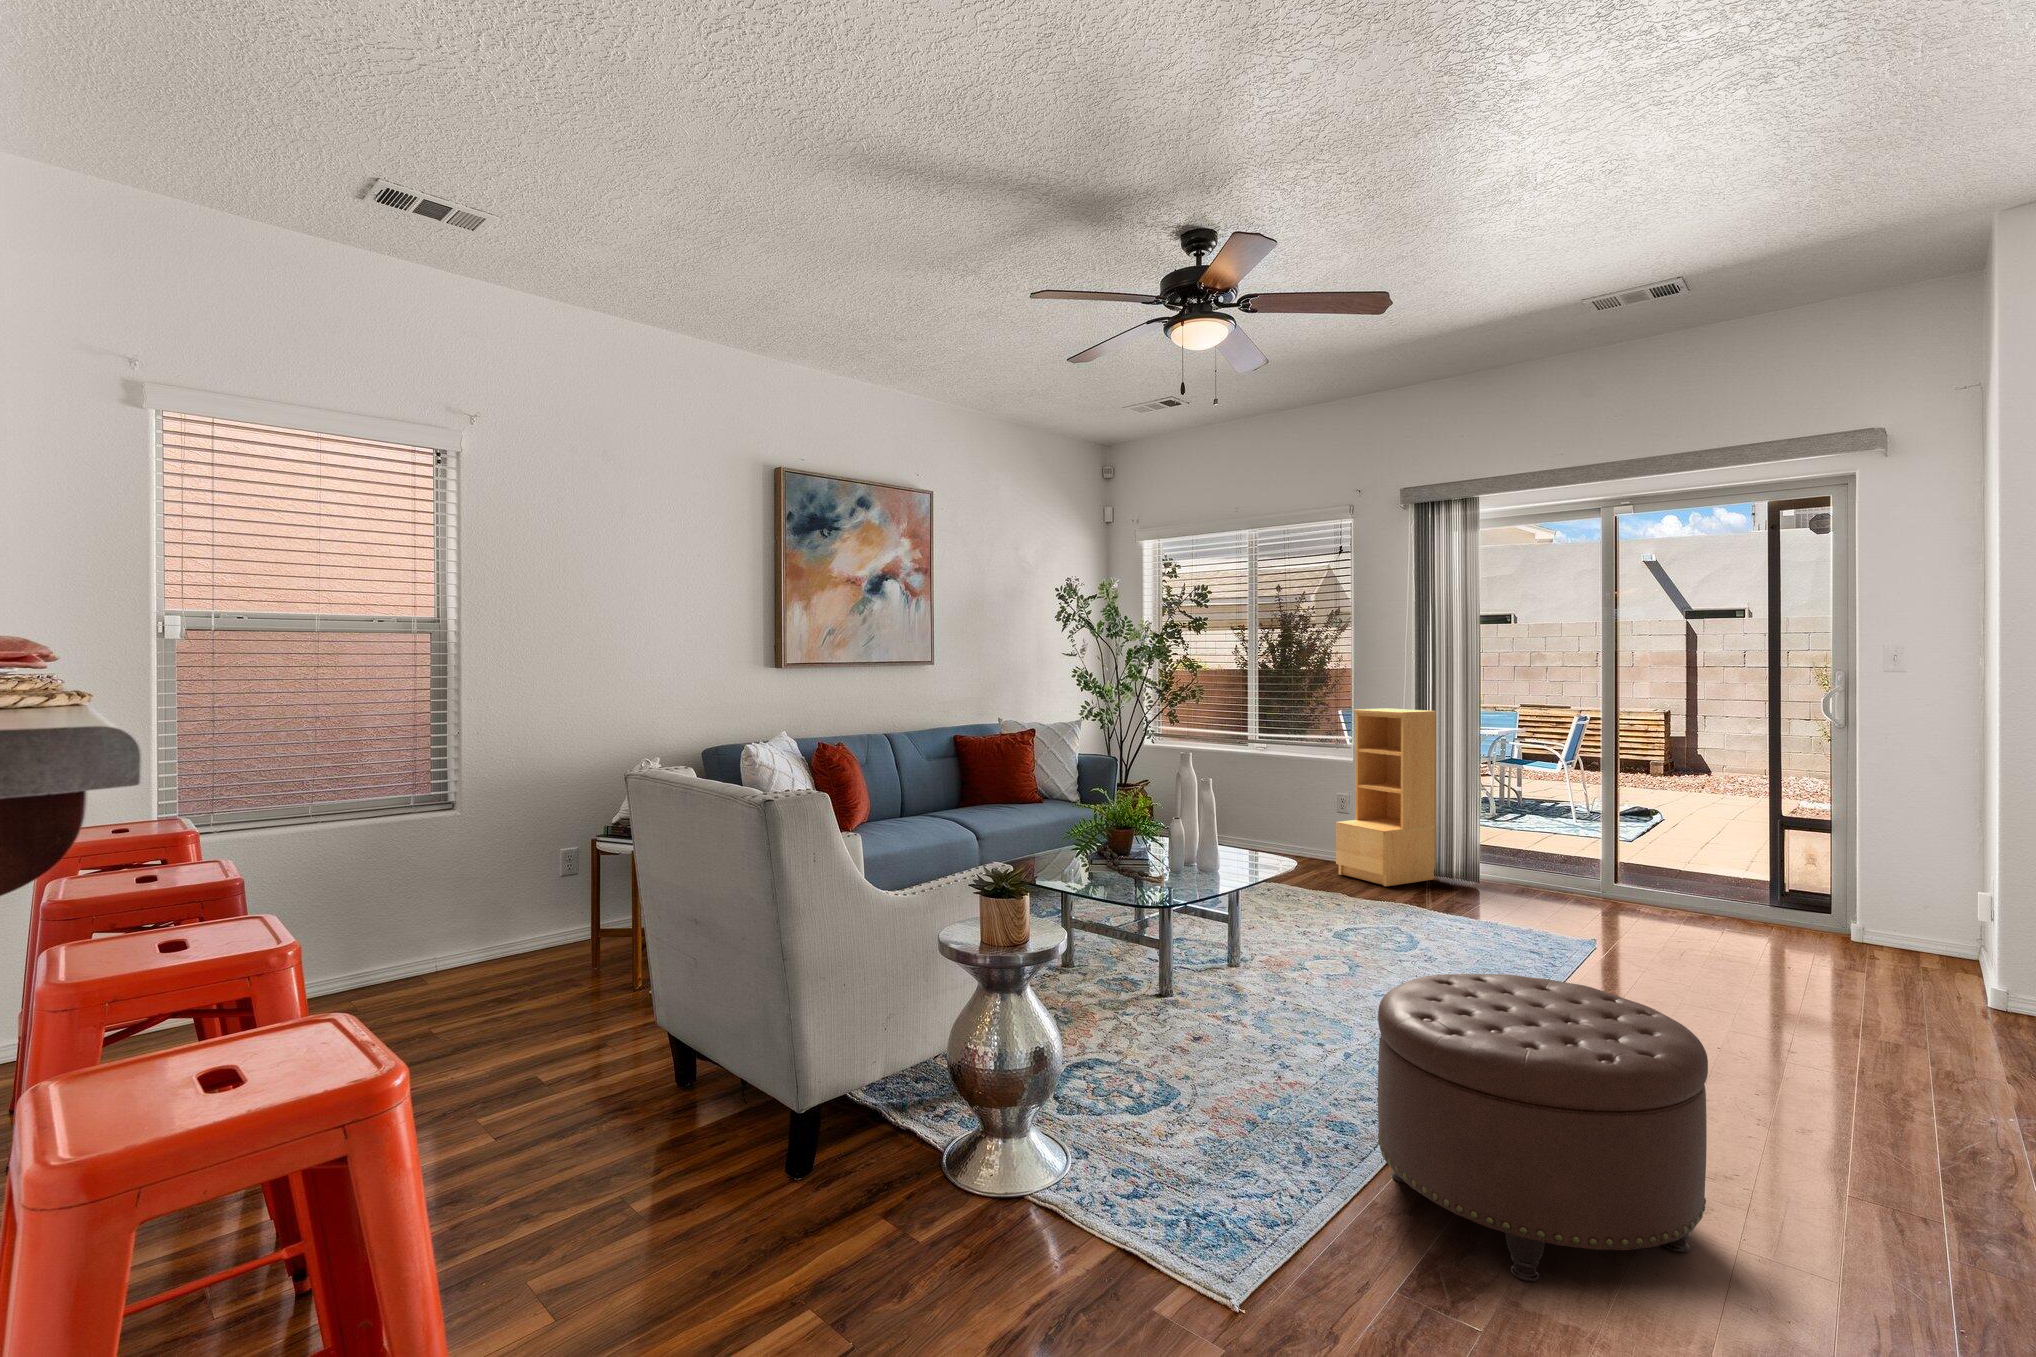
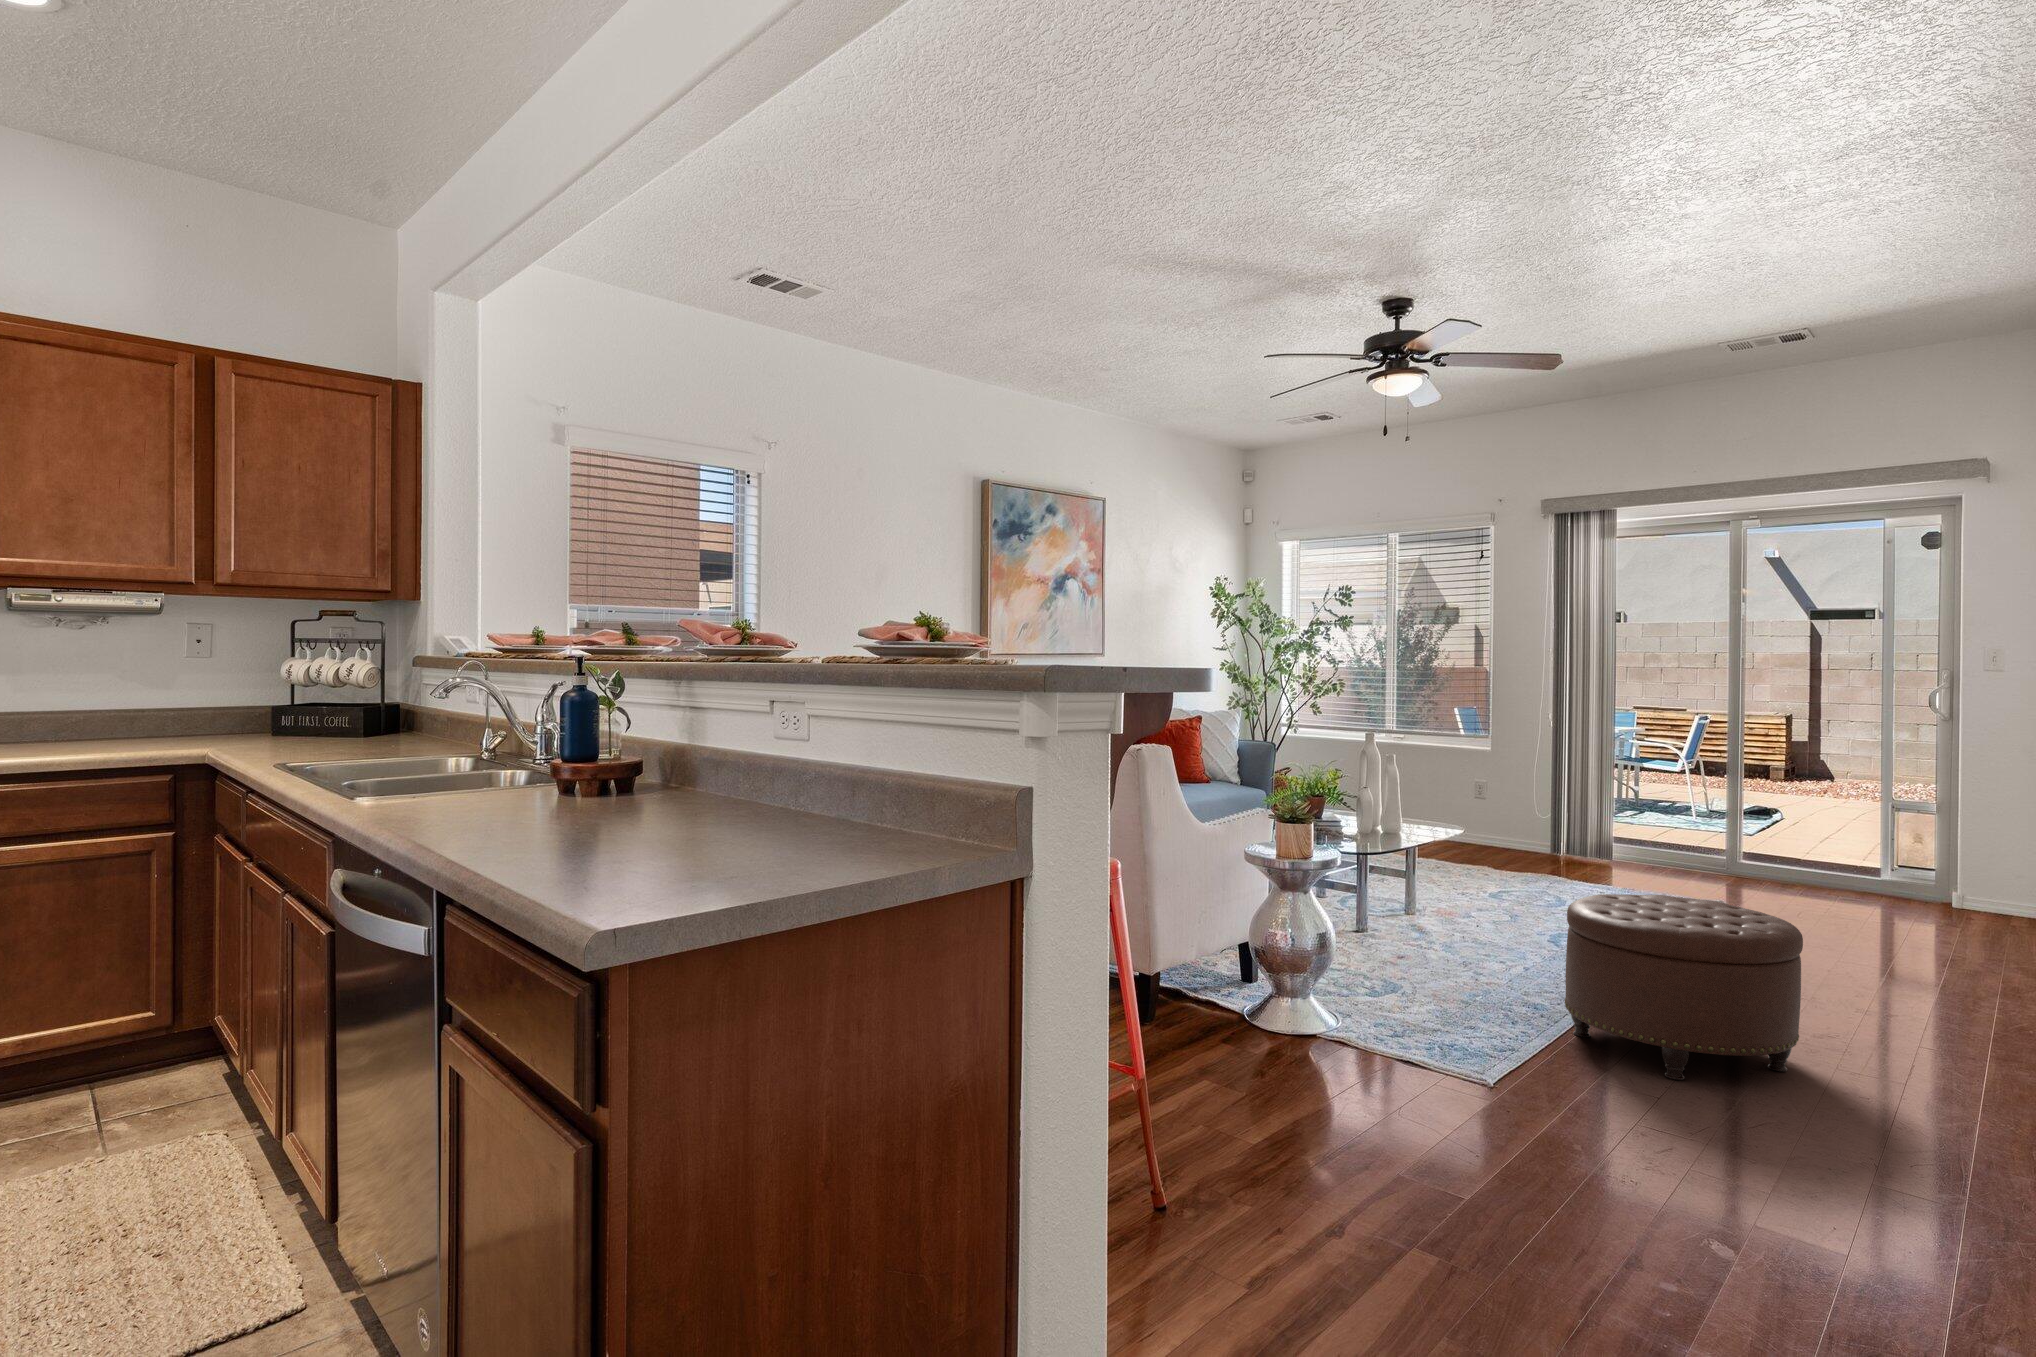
bookshelf: present [1336,708,1436,886] -> none [1475,707,1572,868]

